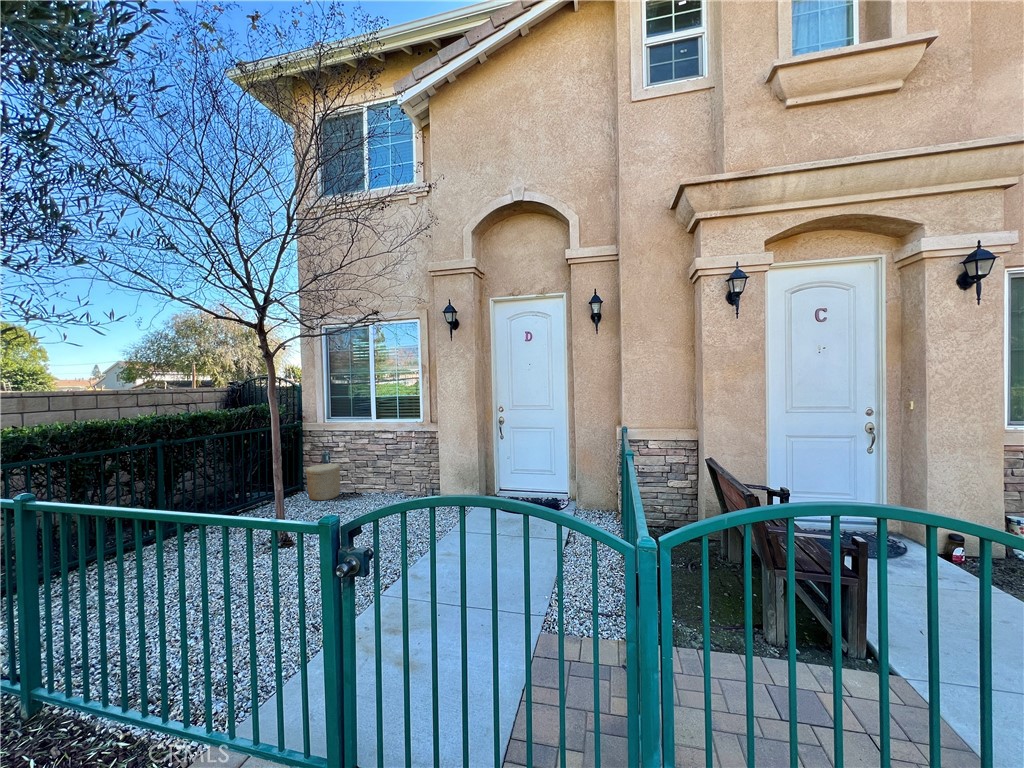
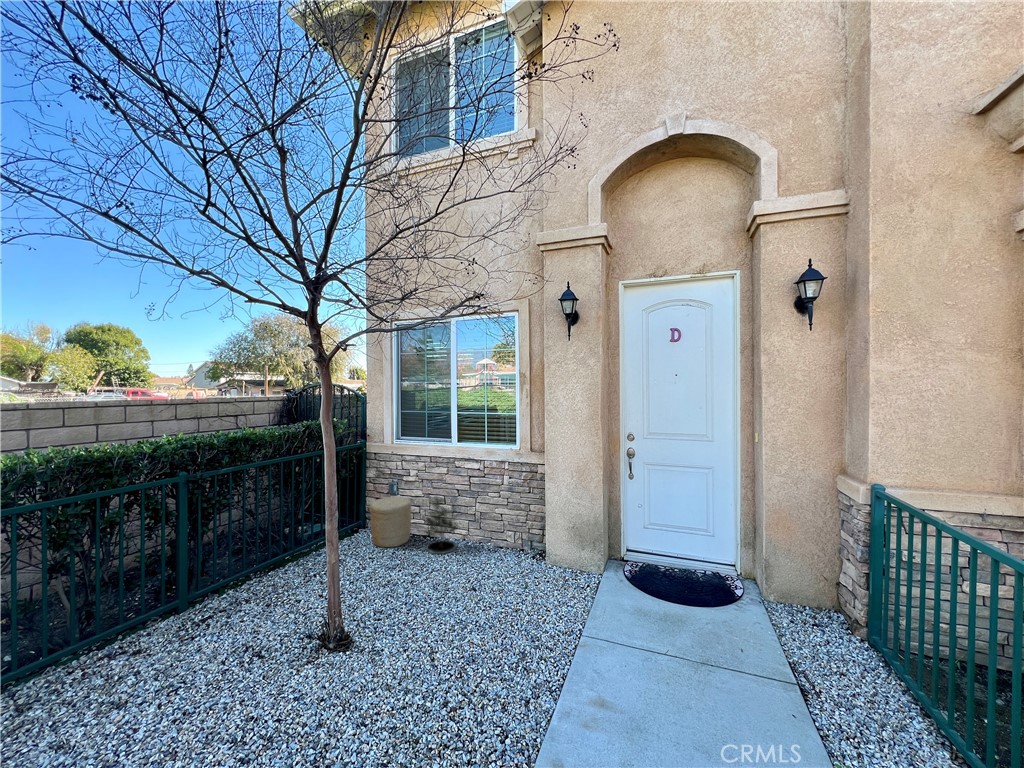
potted tree: none [348,457,378,502] -> present [423,496,458,554]

